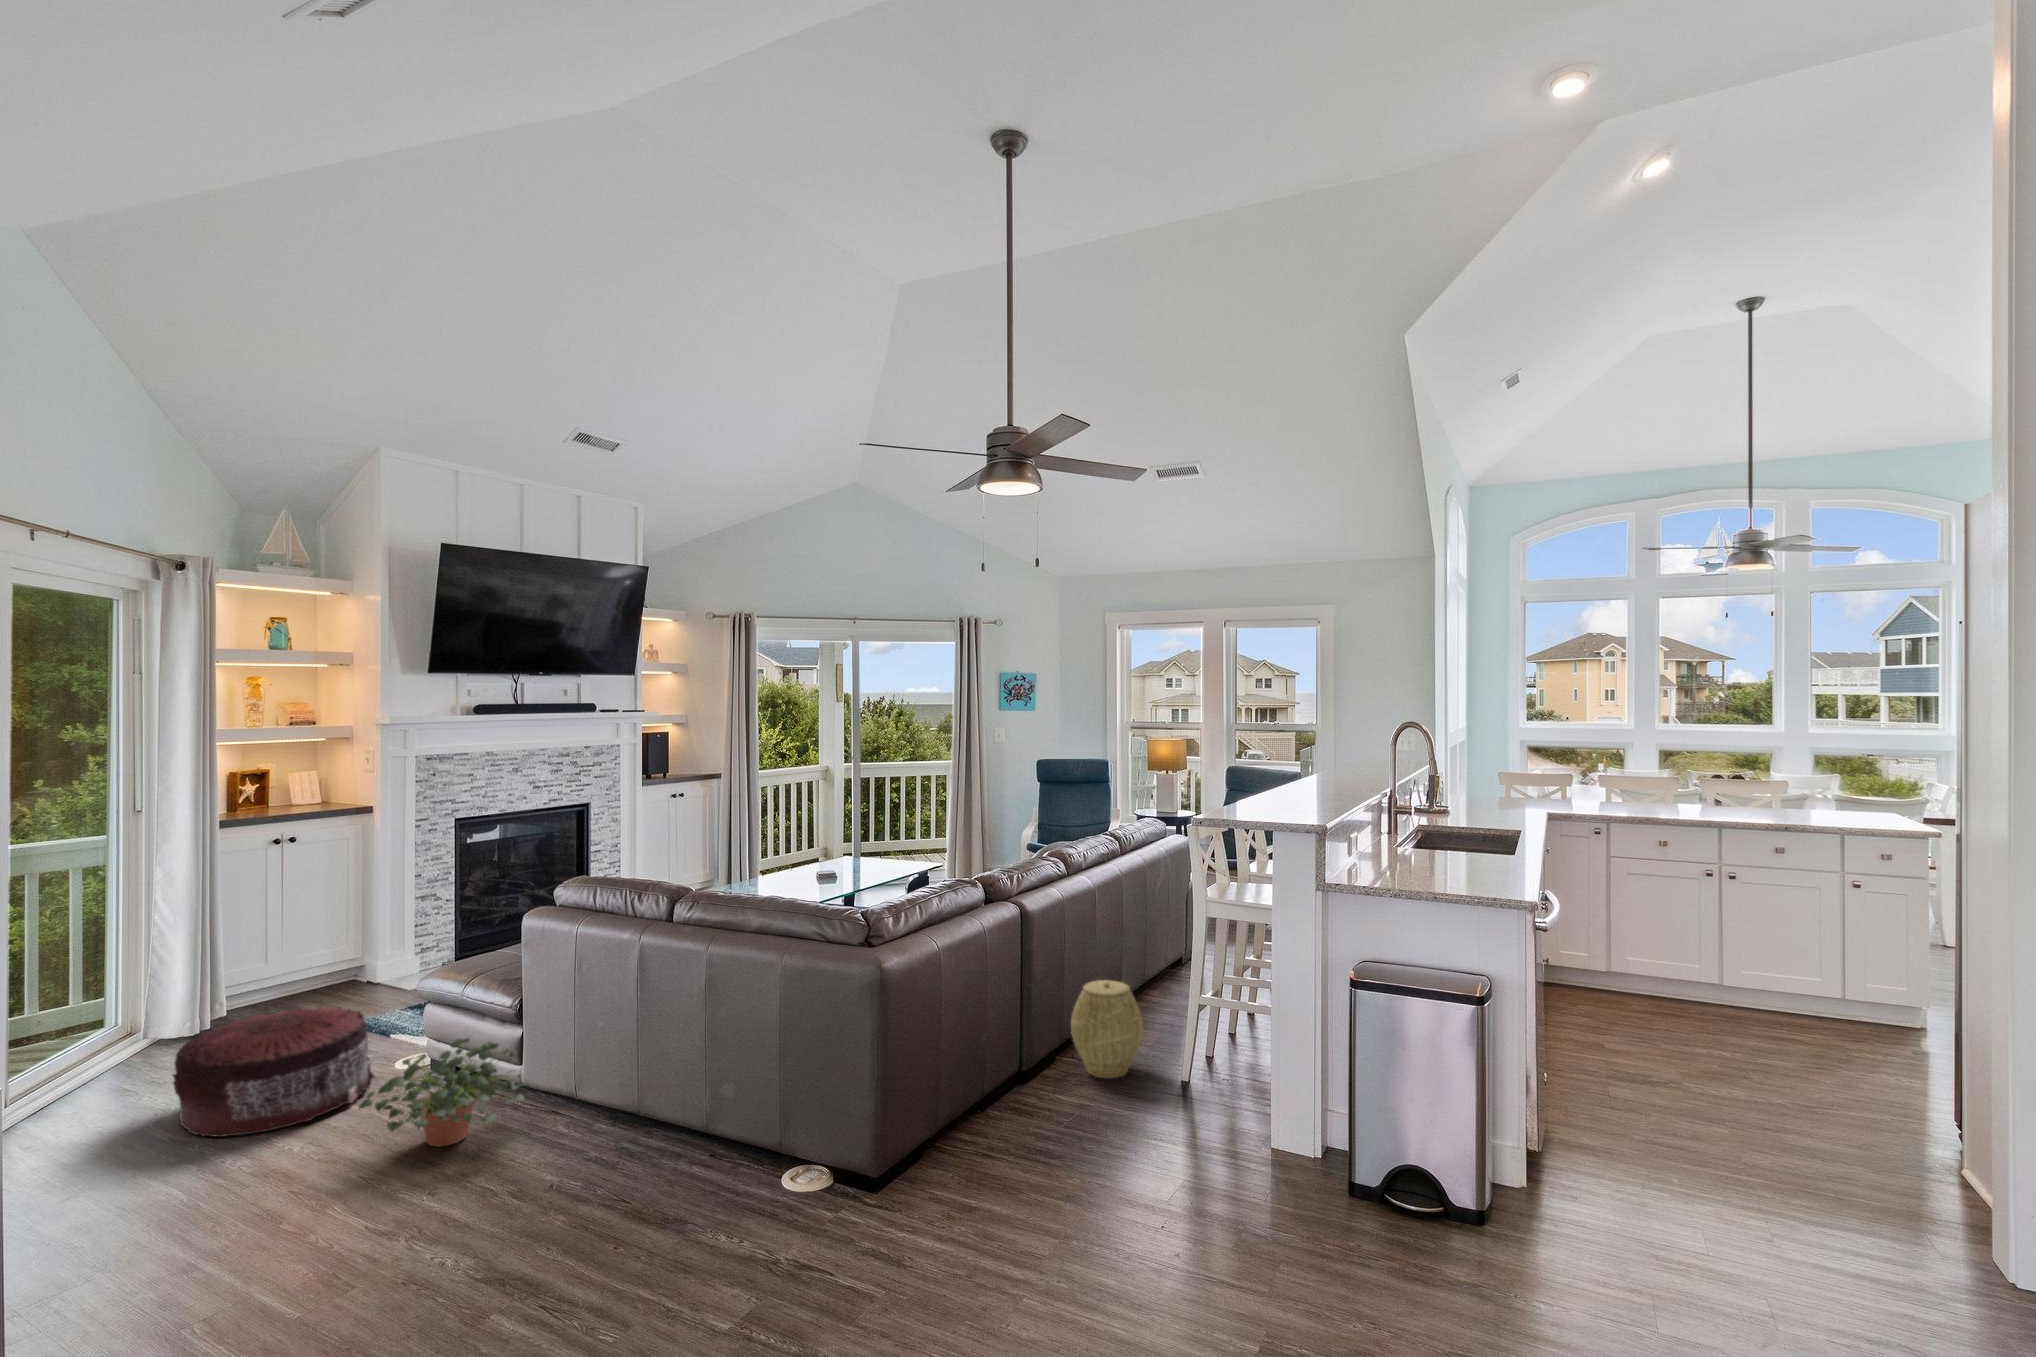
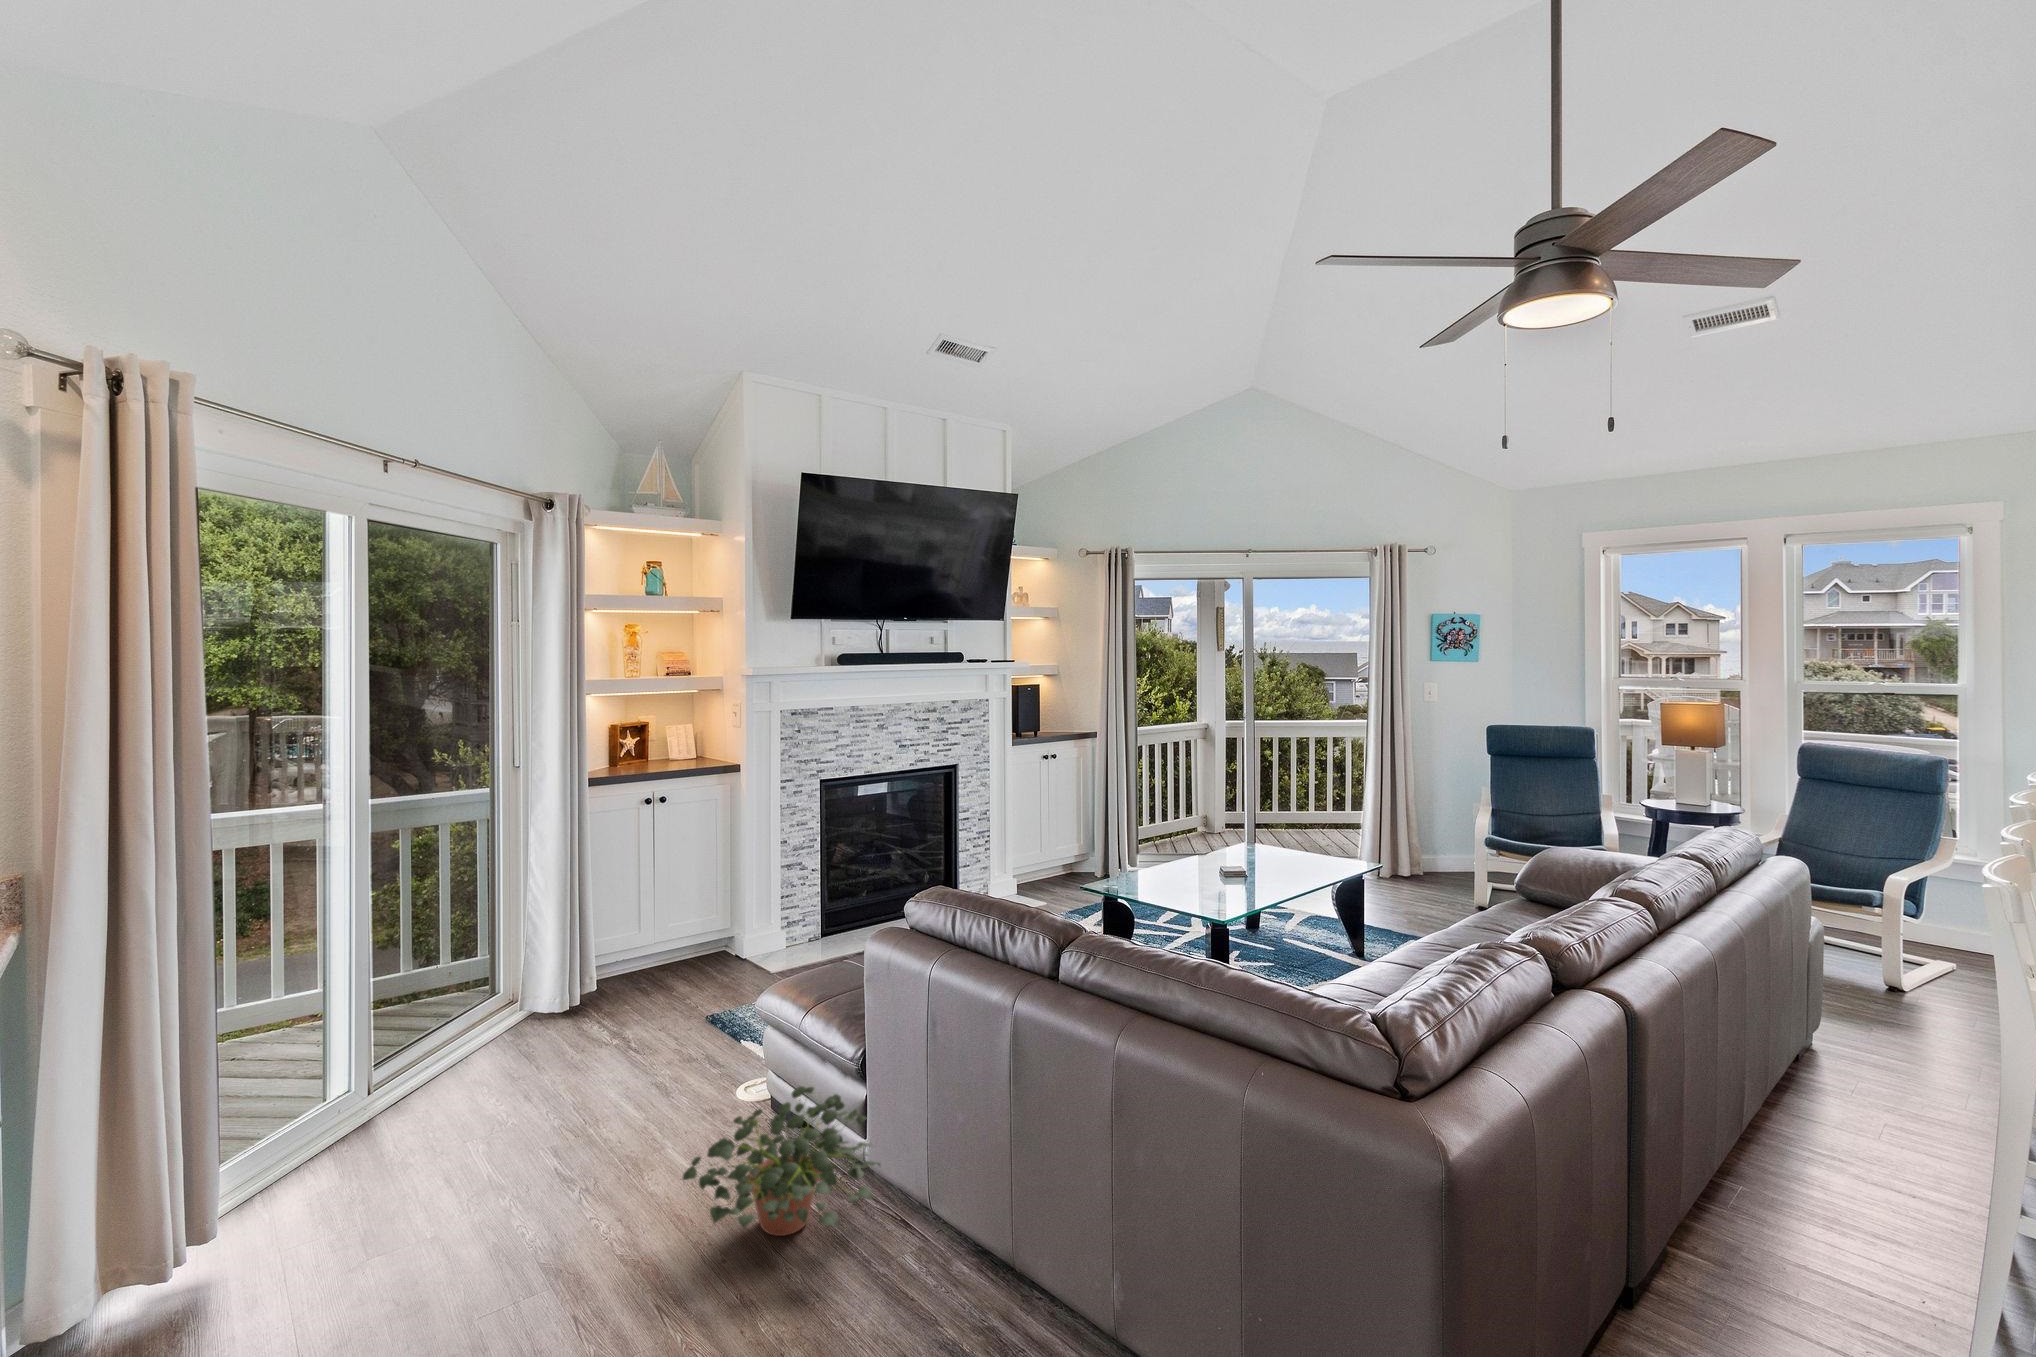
woven basket: present [1071,980,1143,1078] -> none [1657,1114,1799,1284]
pouf: present [173,1006,375,1137] -> none [512,1006,722,1170]

